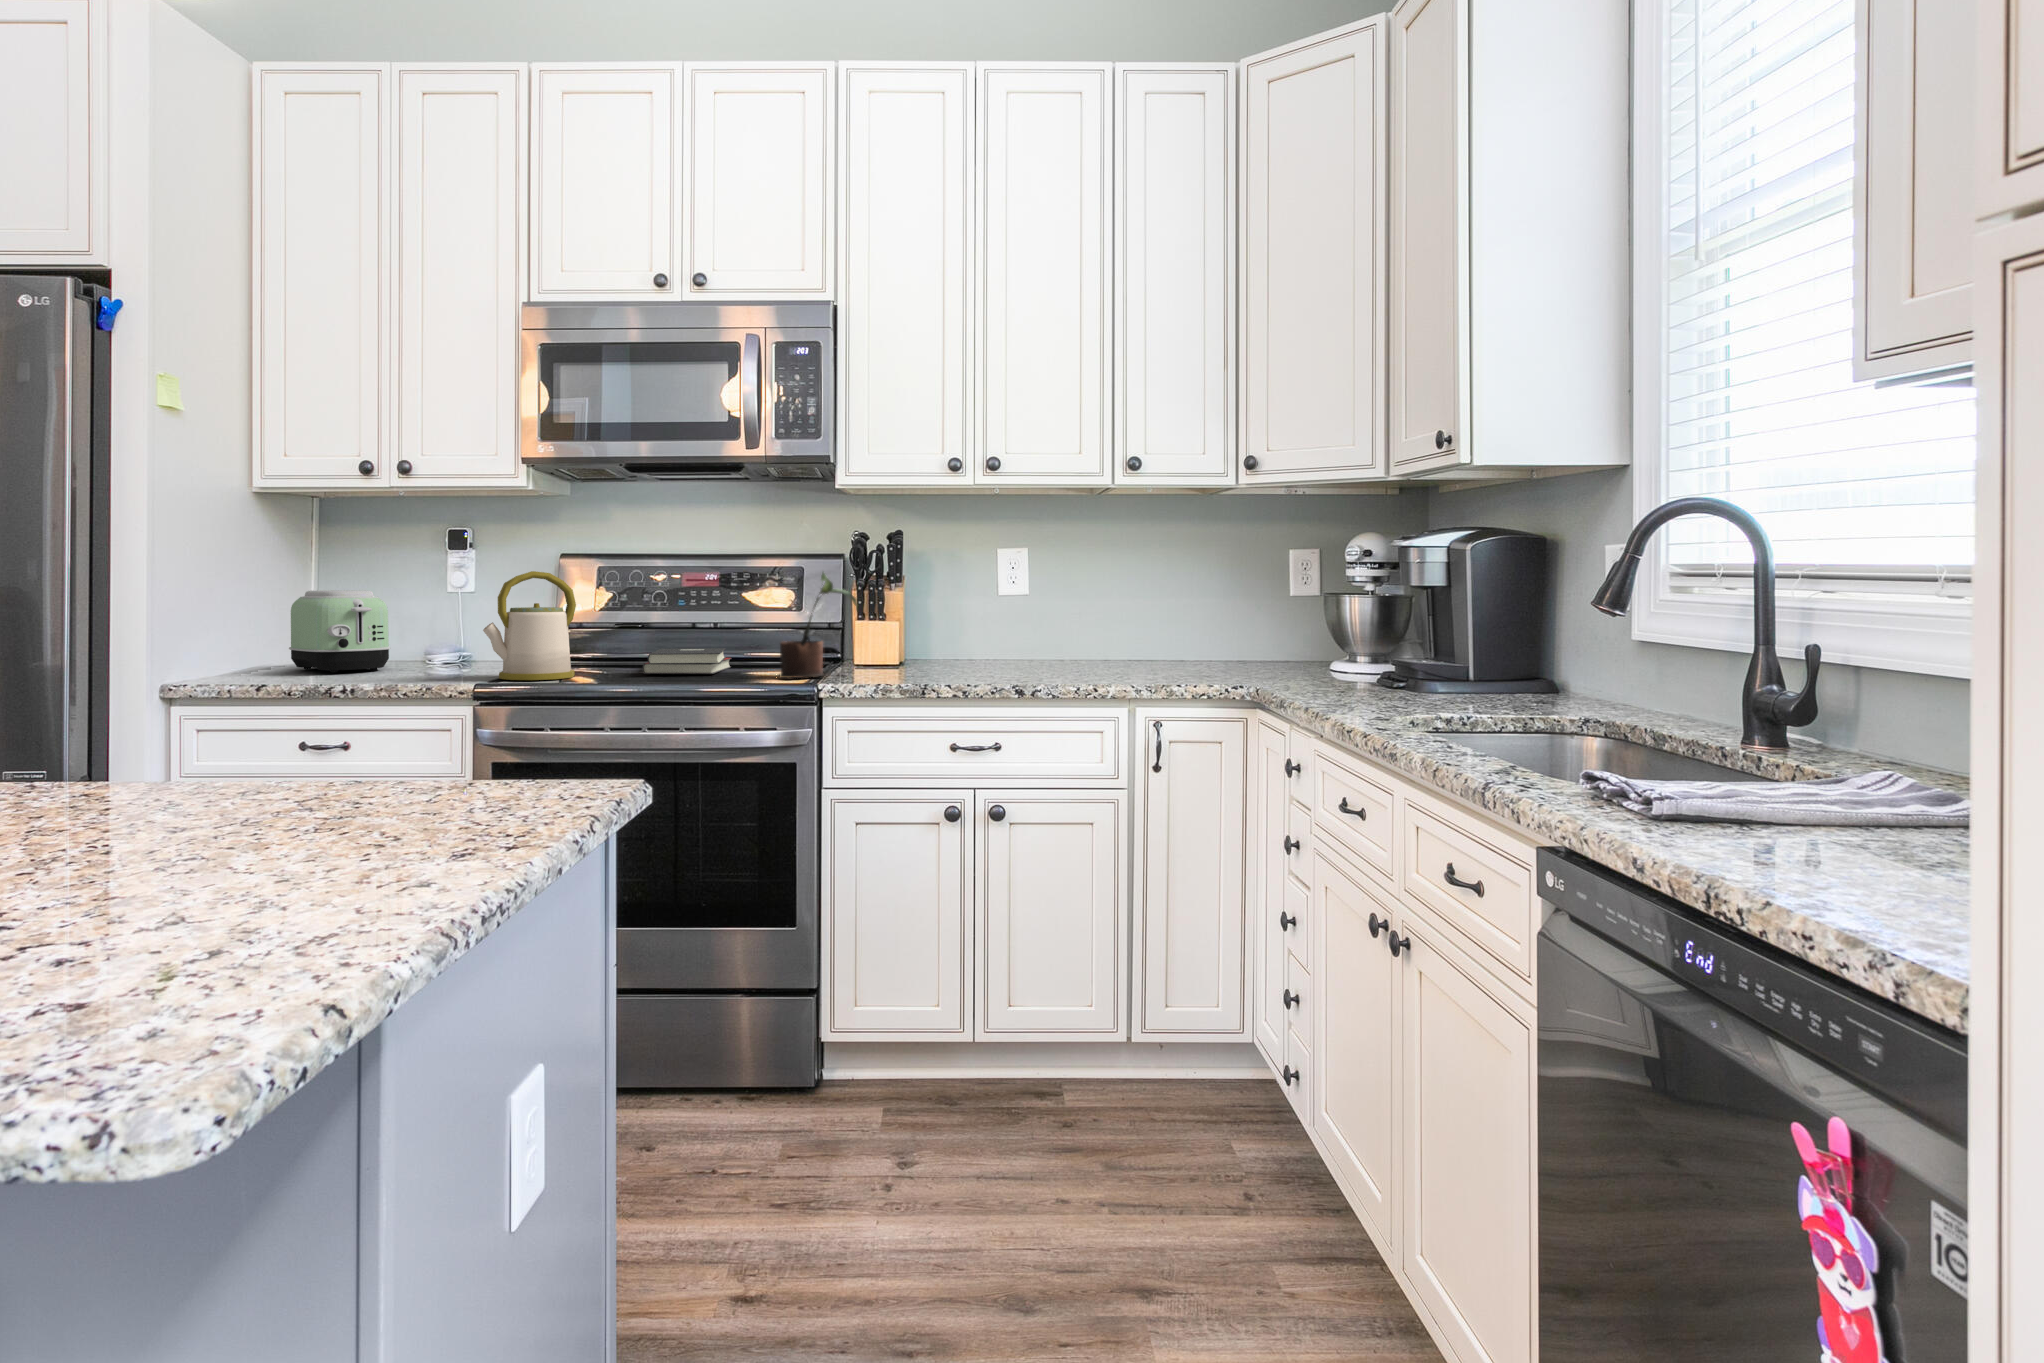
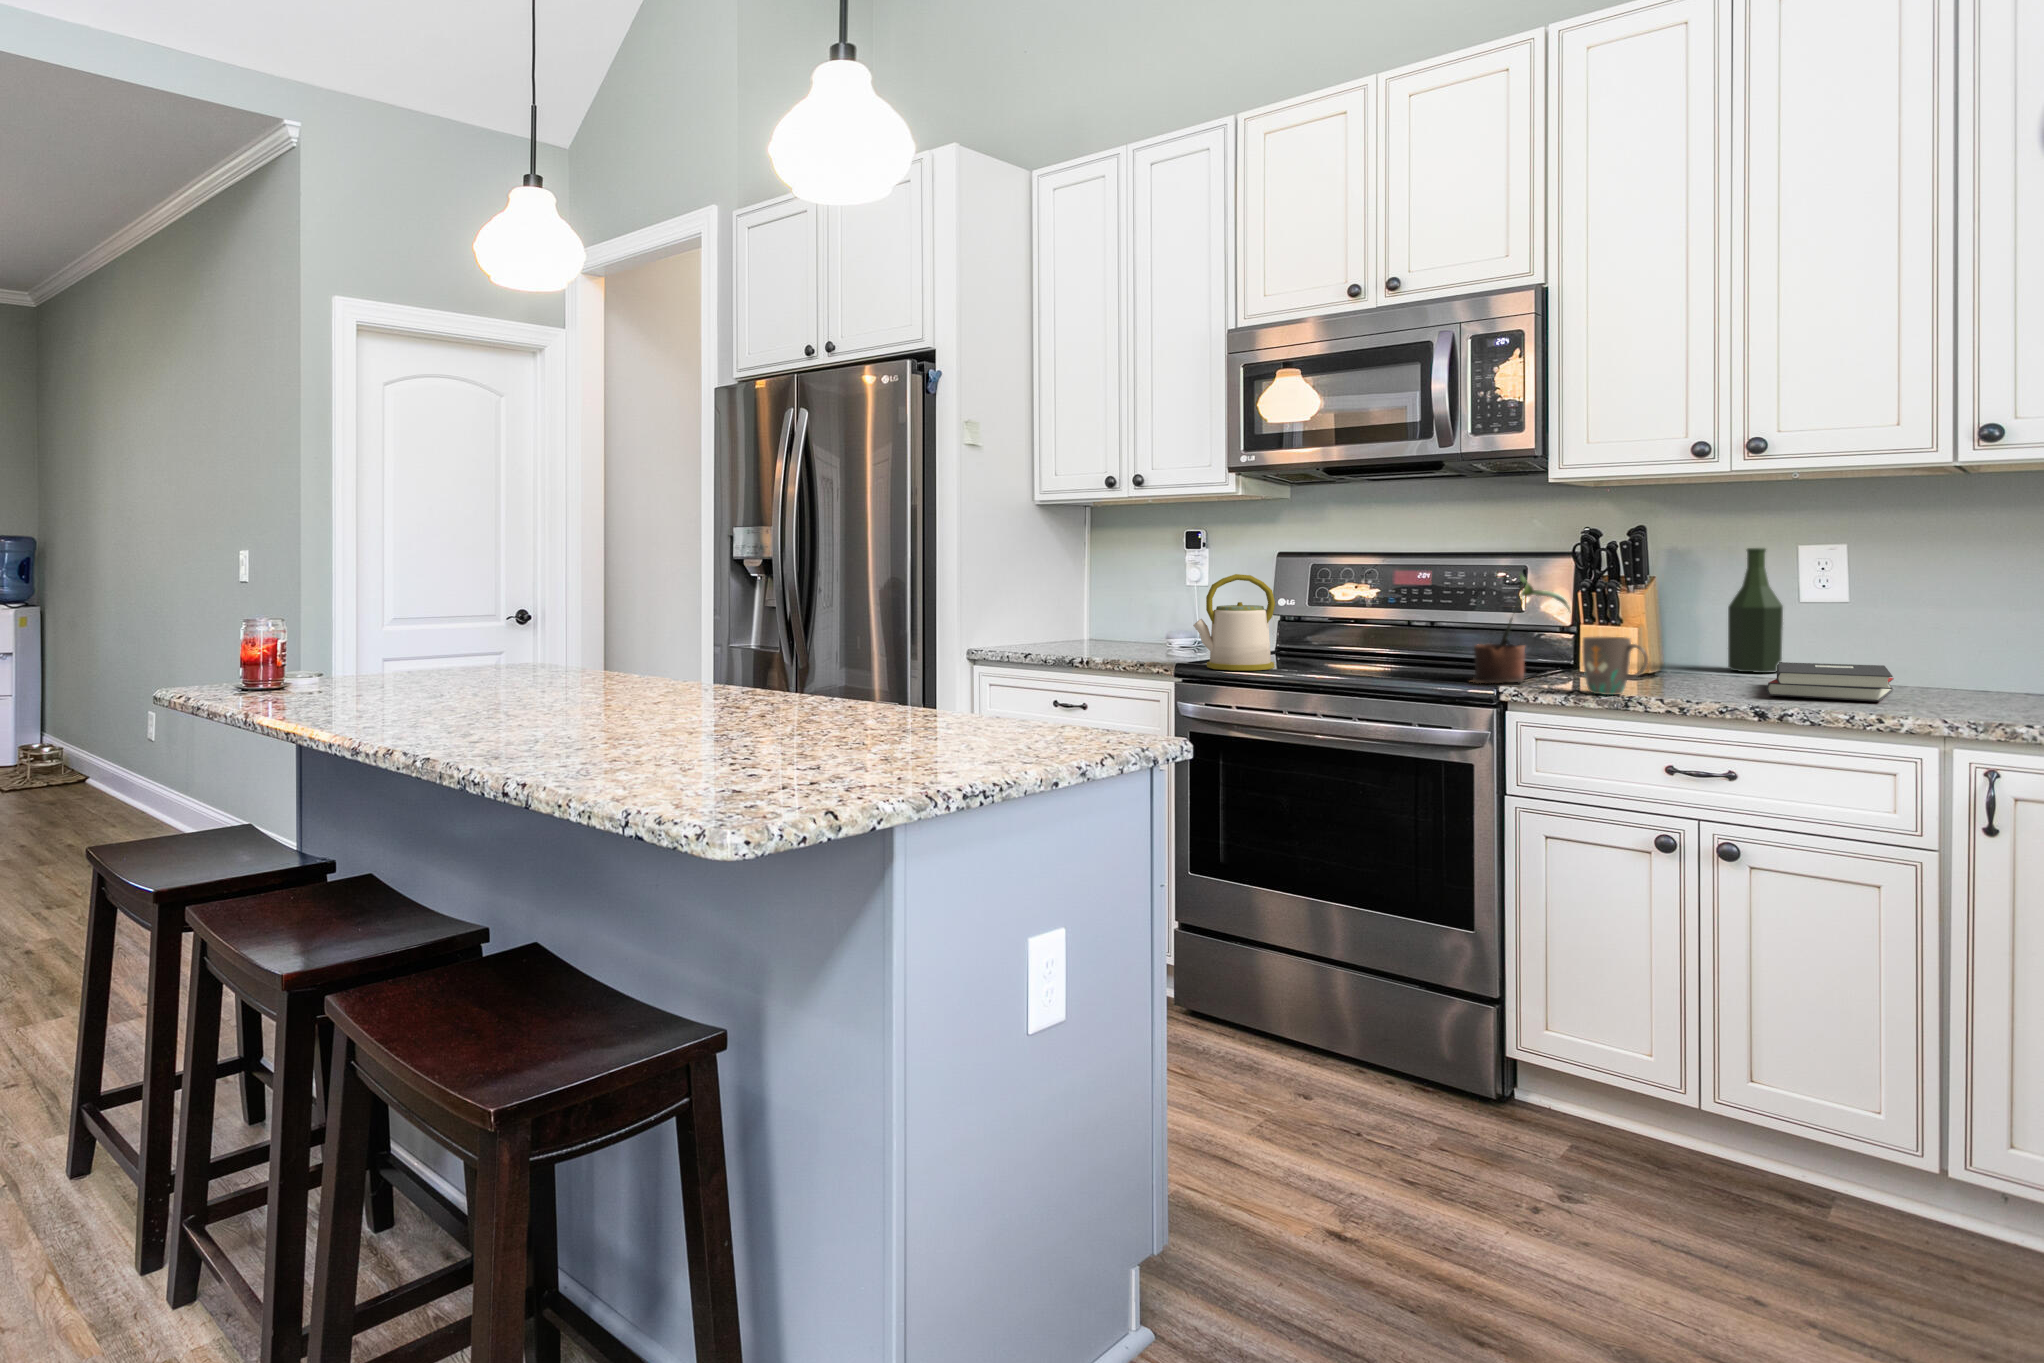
bottle: none [954,556,990,661] -> present [1728,548,1783,673]
toaster: present [289,590,391,673] -> none [1062,587,1134,654]
mug: none [880,629,932,682] -> present [1582,637,1648,695]
hardback book: present [642,648,731,674] -> present [1766,662,1894,701]

